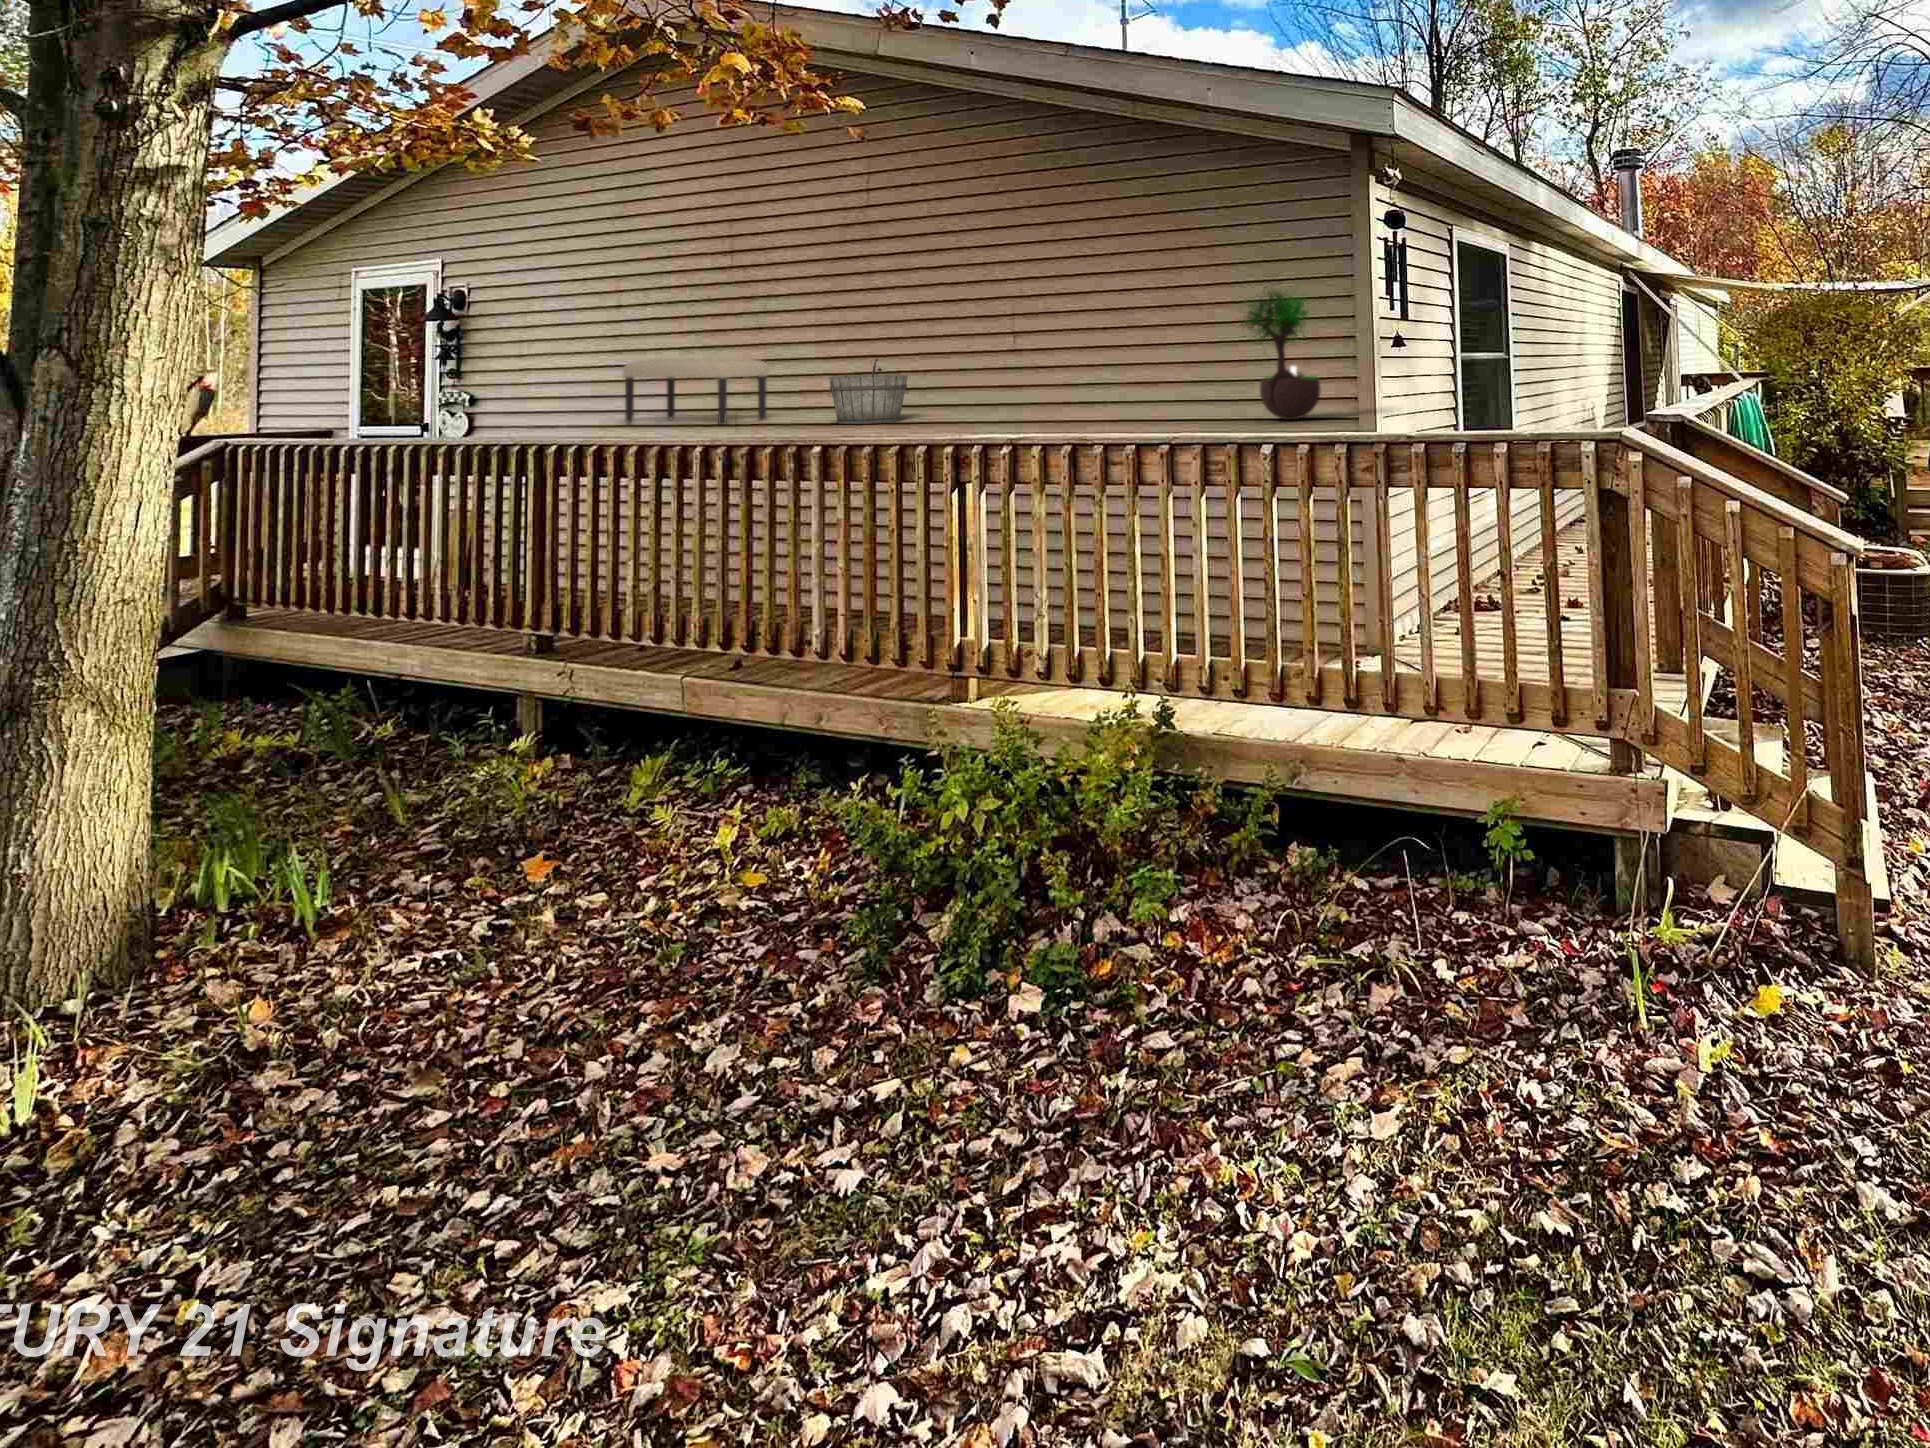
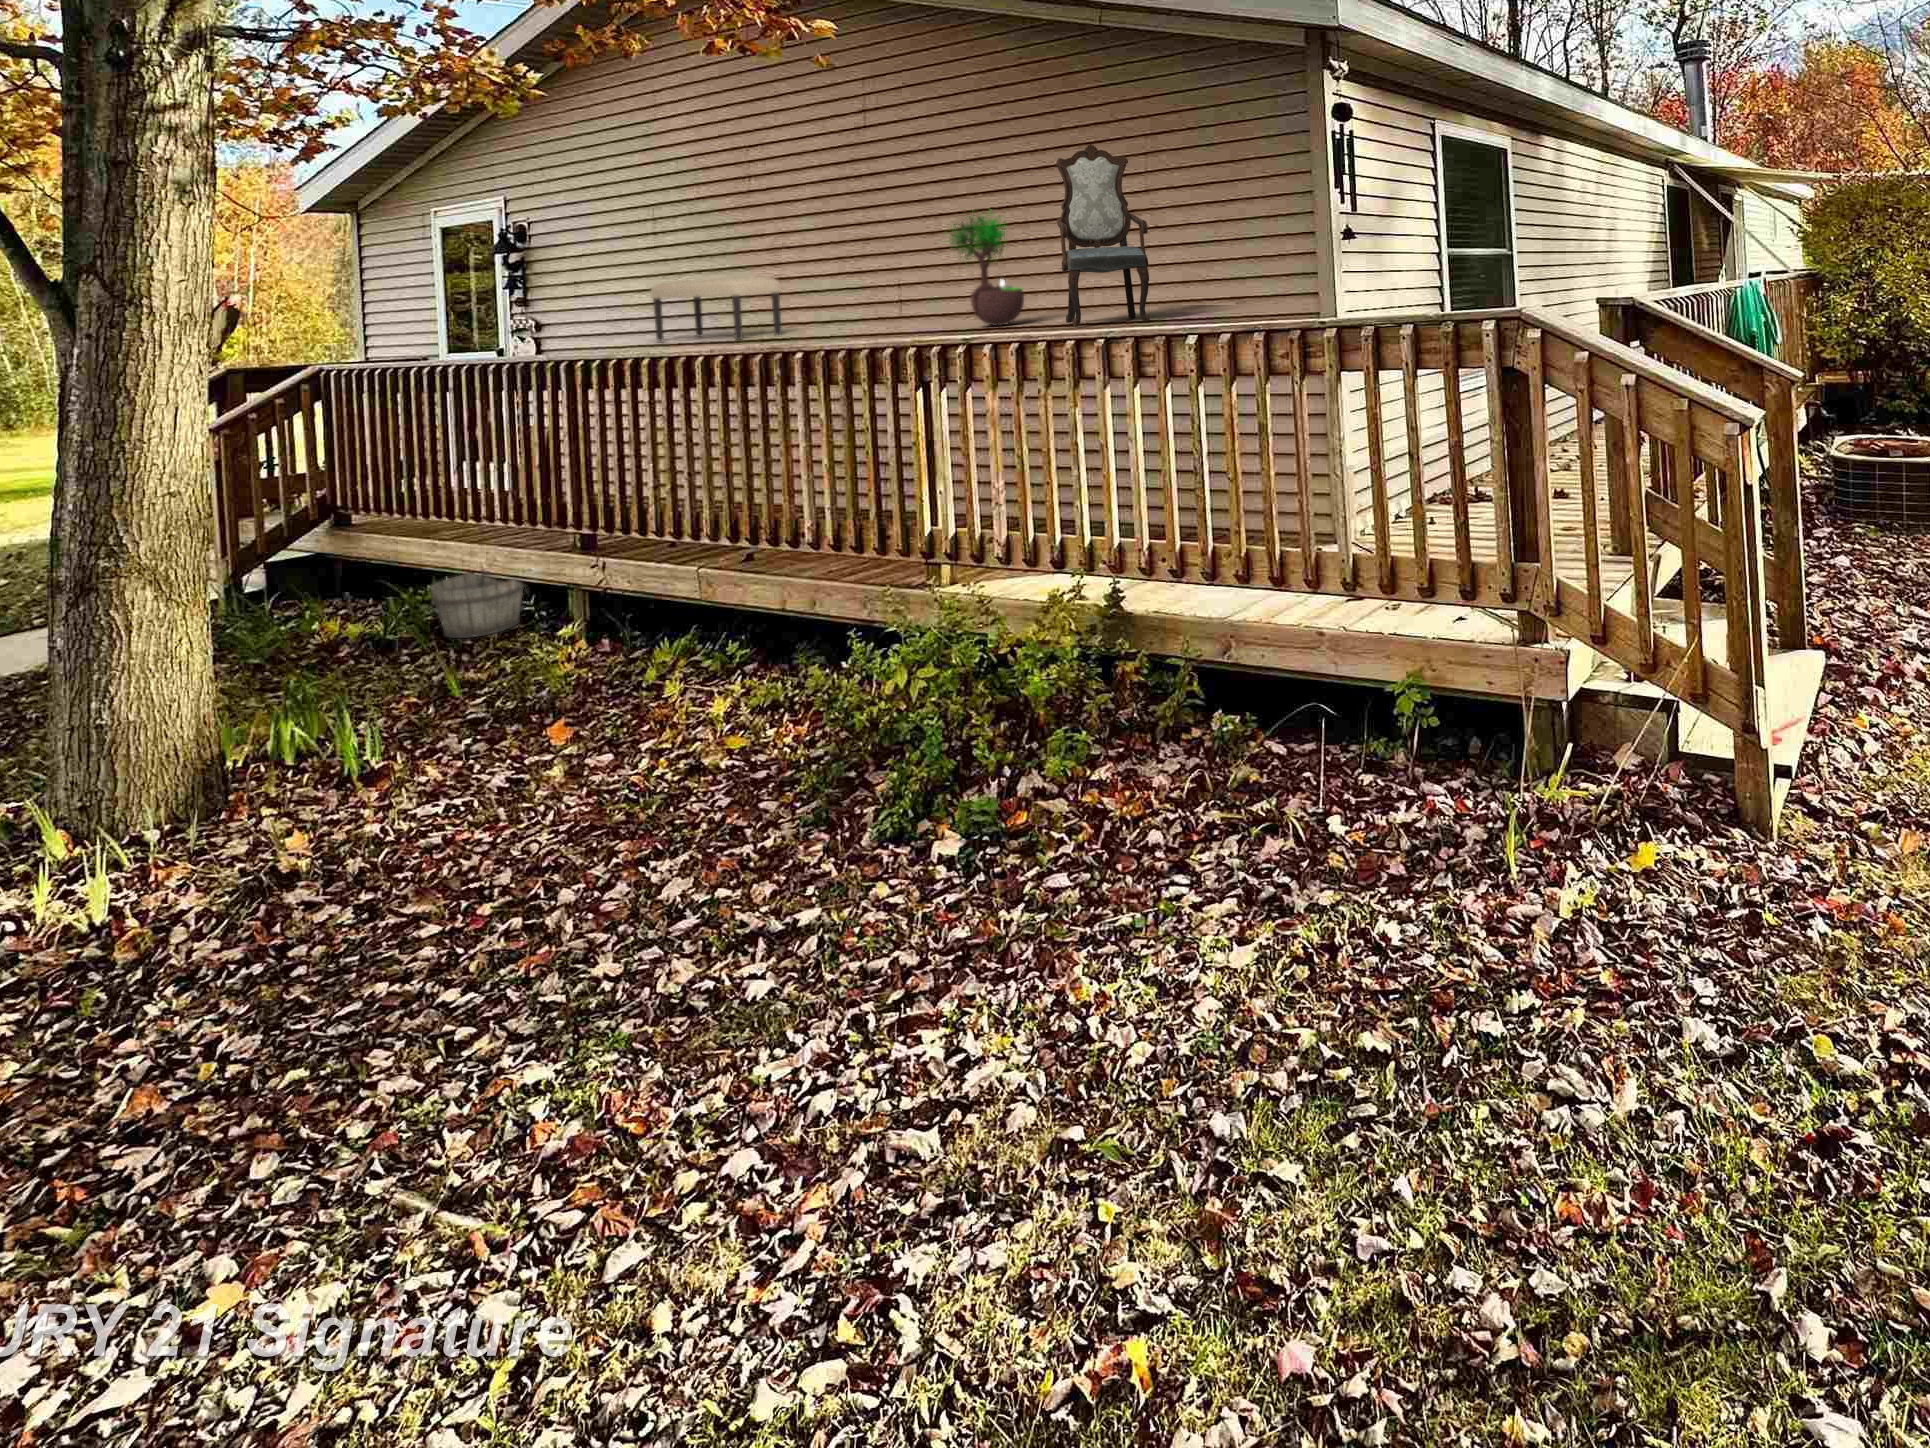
armchair: none [1087,239,1183,425] -> present [1056,144,1150,327]
potted tree: present [1240,287,1320,420] -> present [945,213,1024,326]
wooden bucket: present [828,359,908,424] -> present [430,567,525,638]

